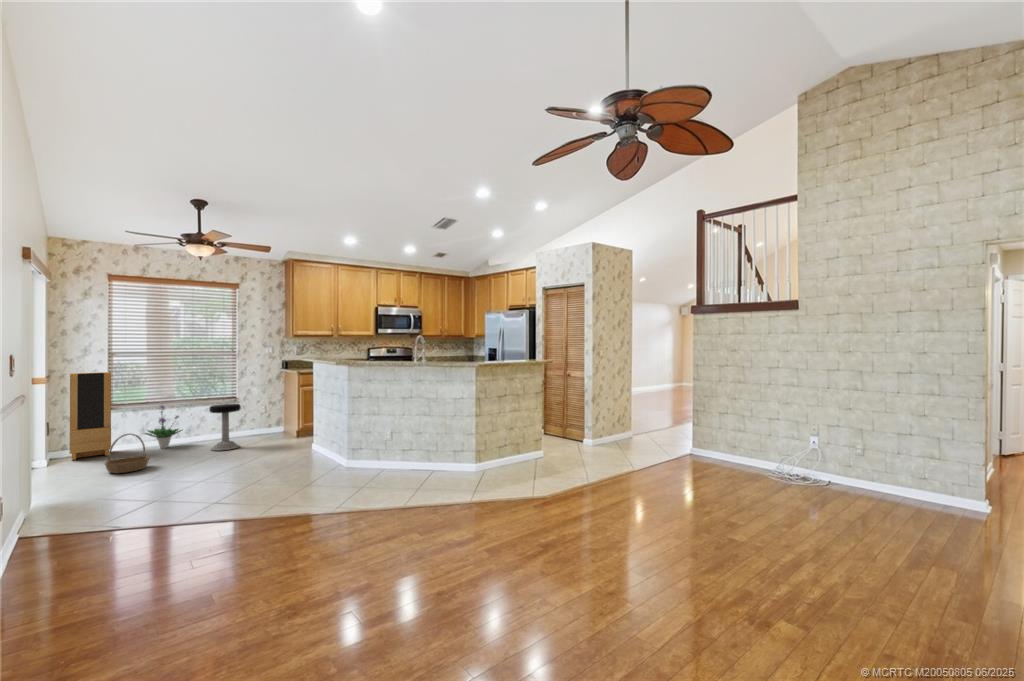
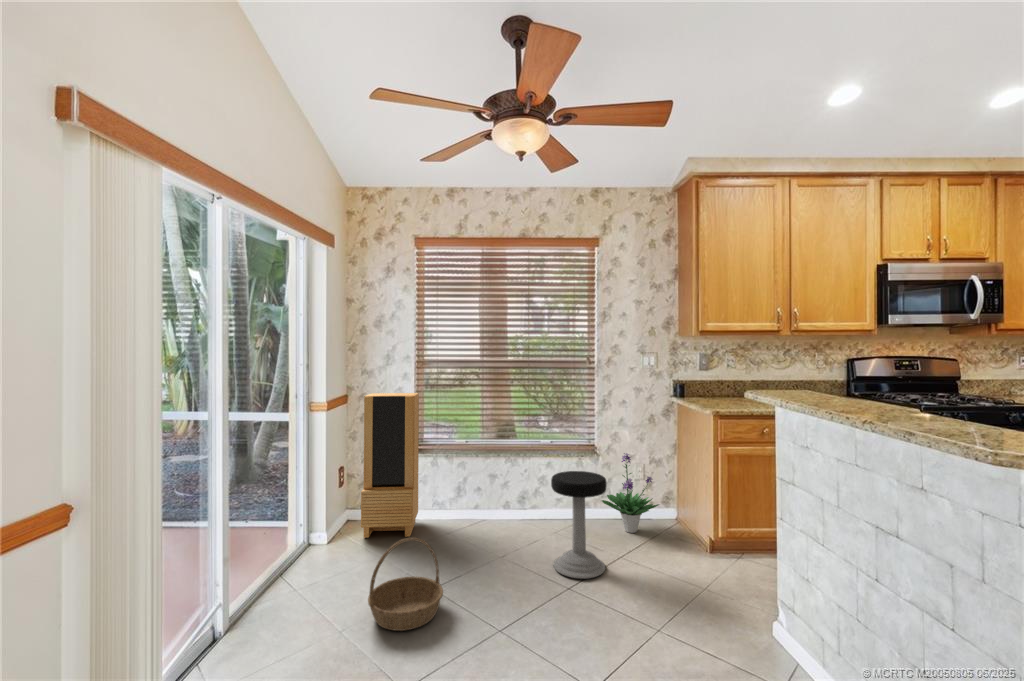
potted plant: present [144,405,182,448] -> present [602,453,659,533]

